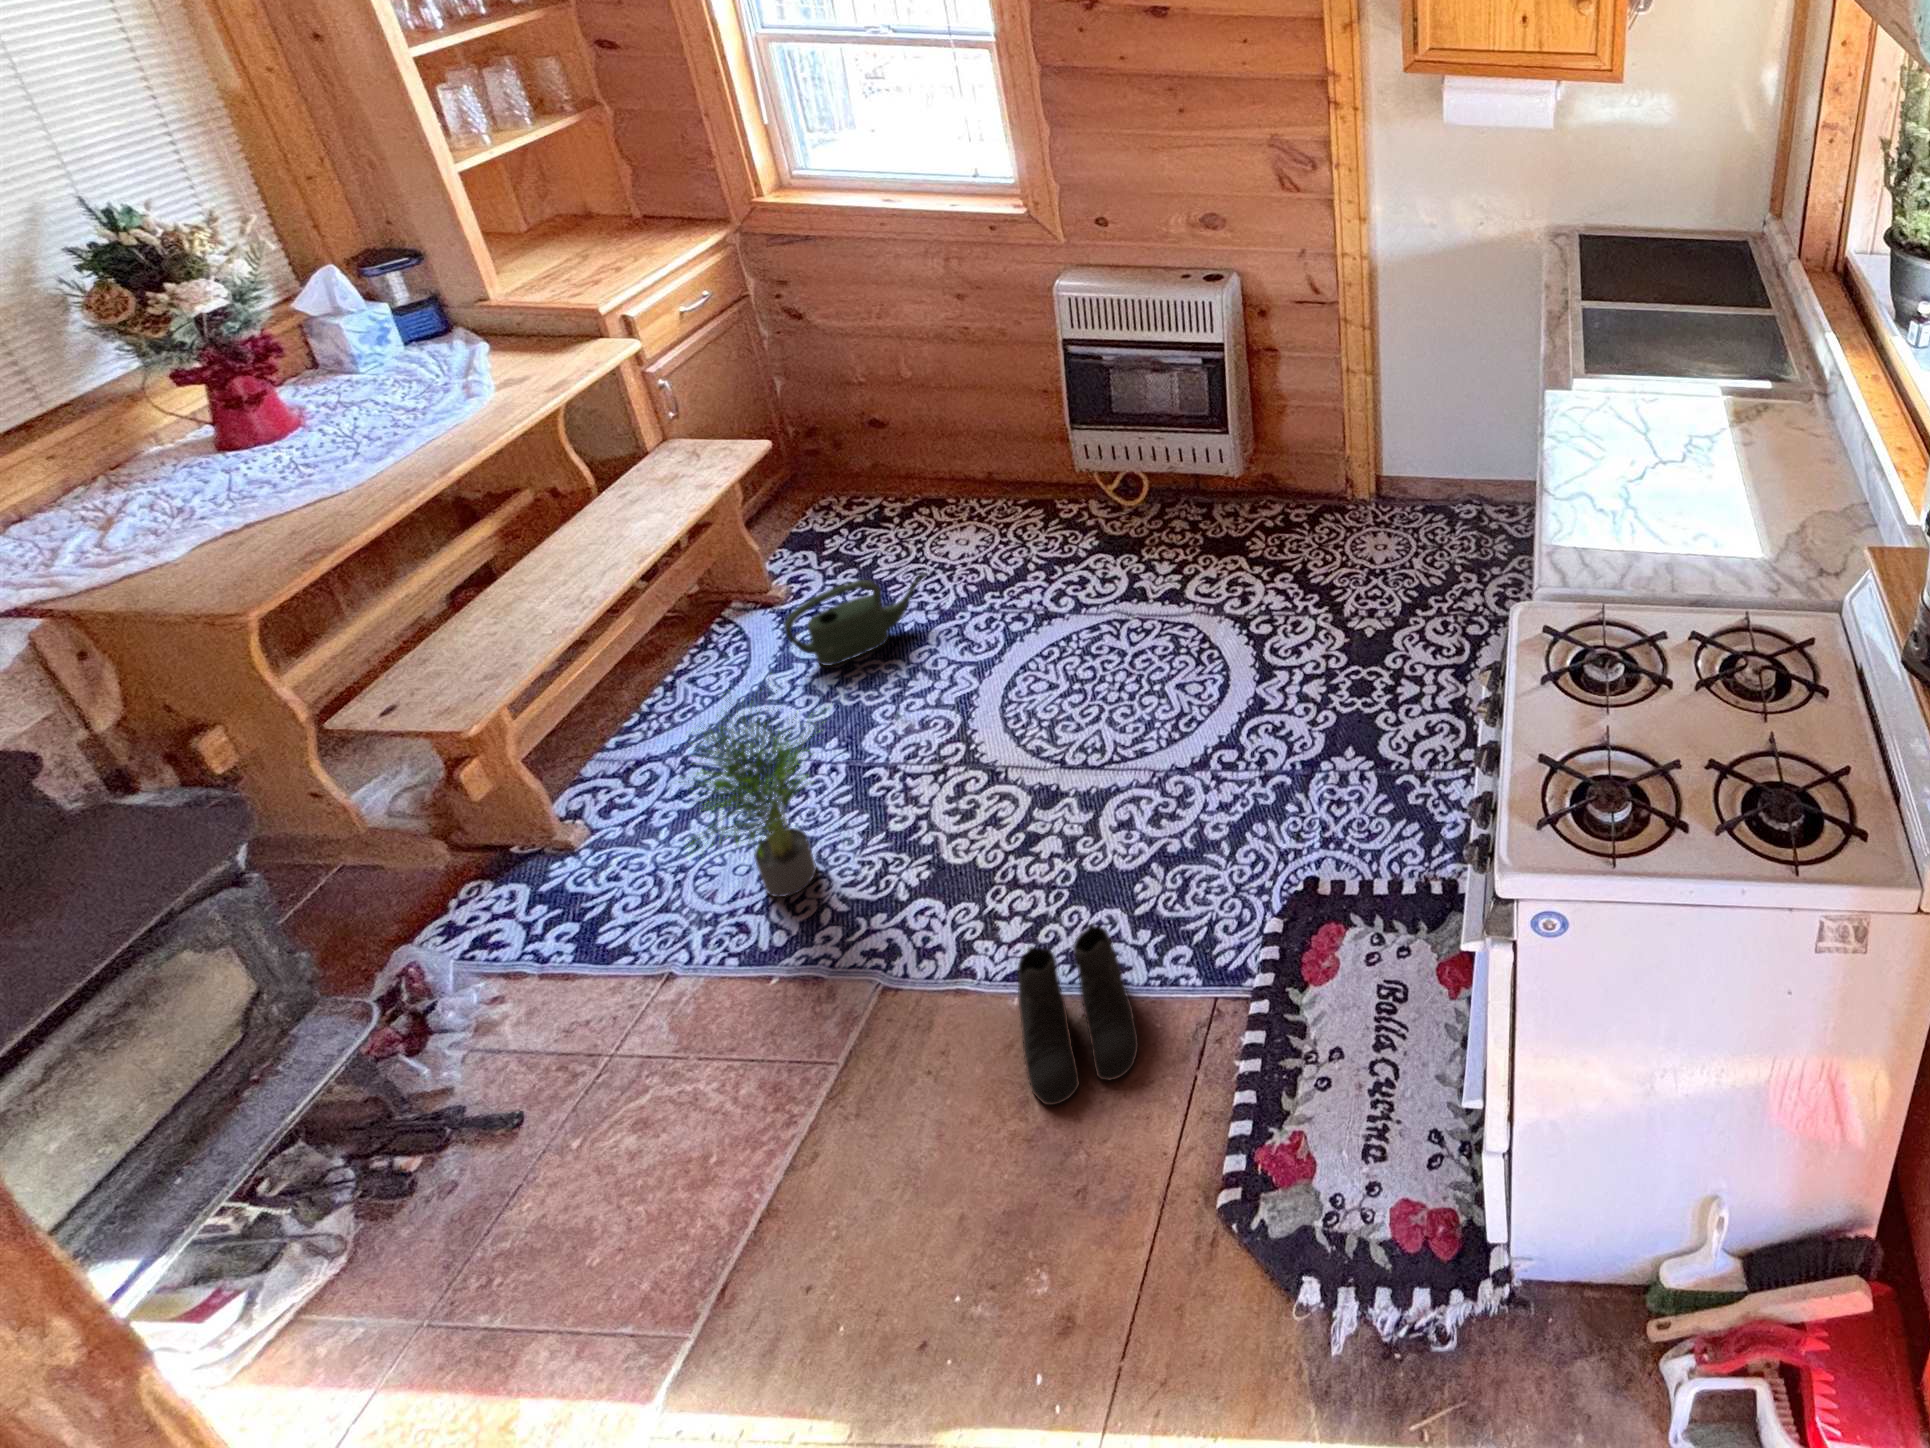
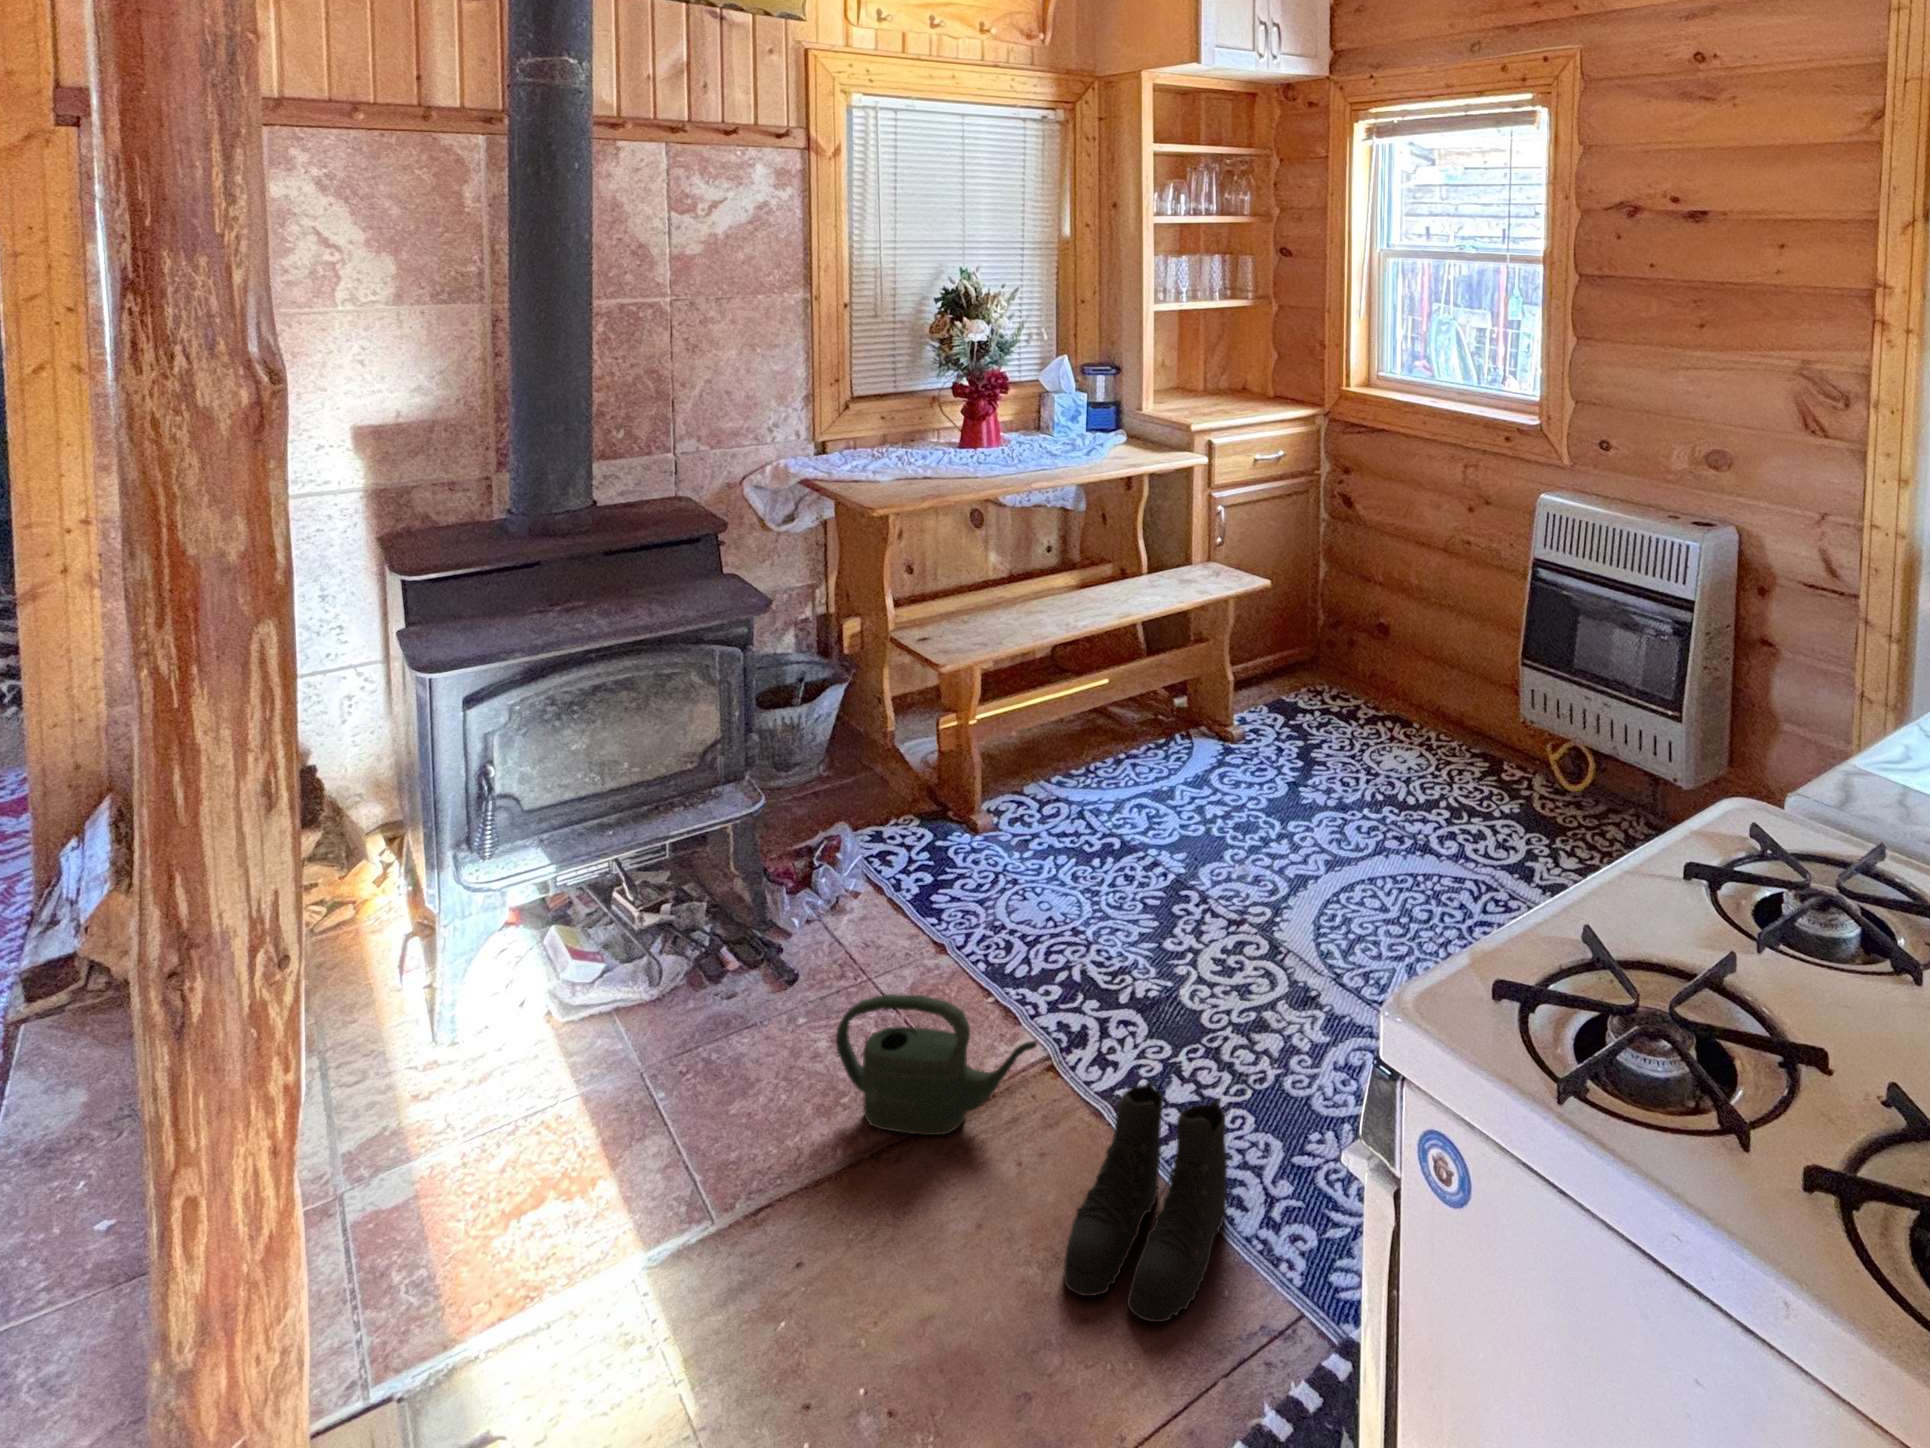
watering can: present [785,573,927,666] -> present [836,994,1037,1135]
potted plant: present [679,673,816,897] -> none [977,692,1148,945]

